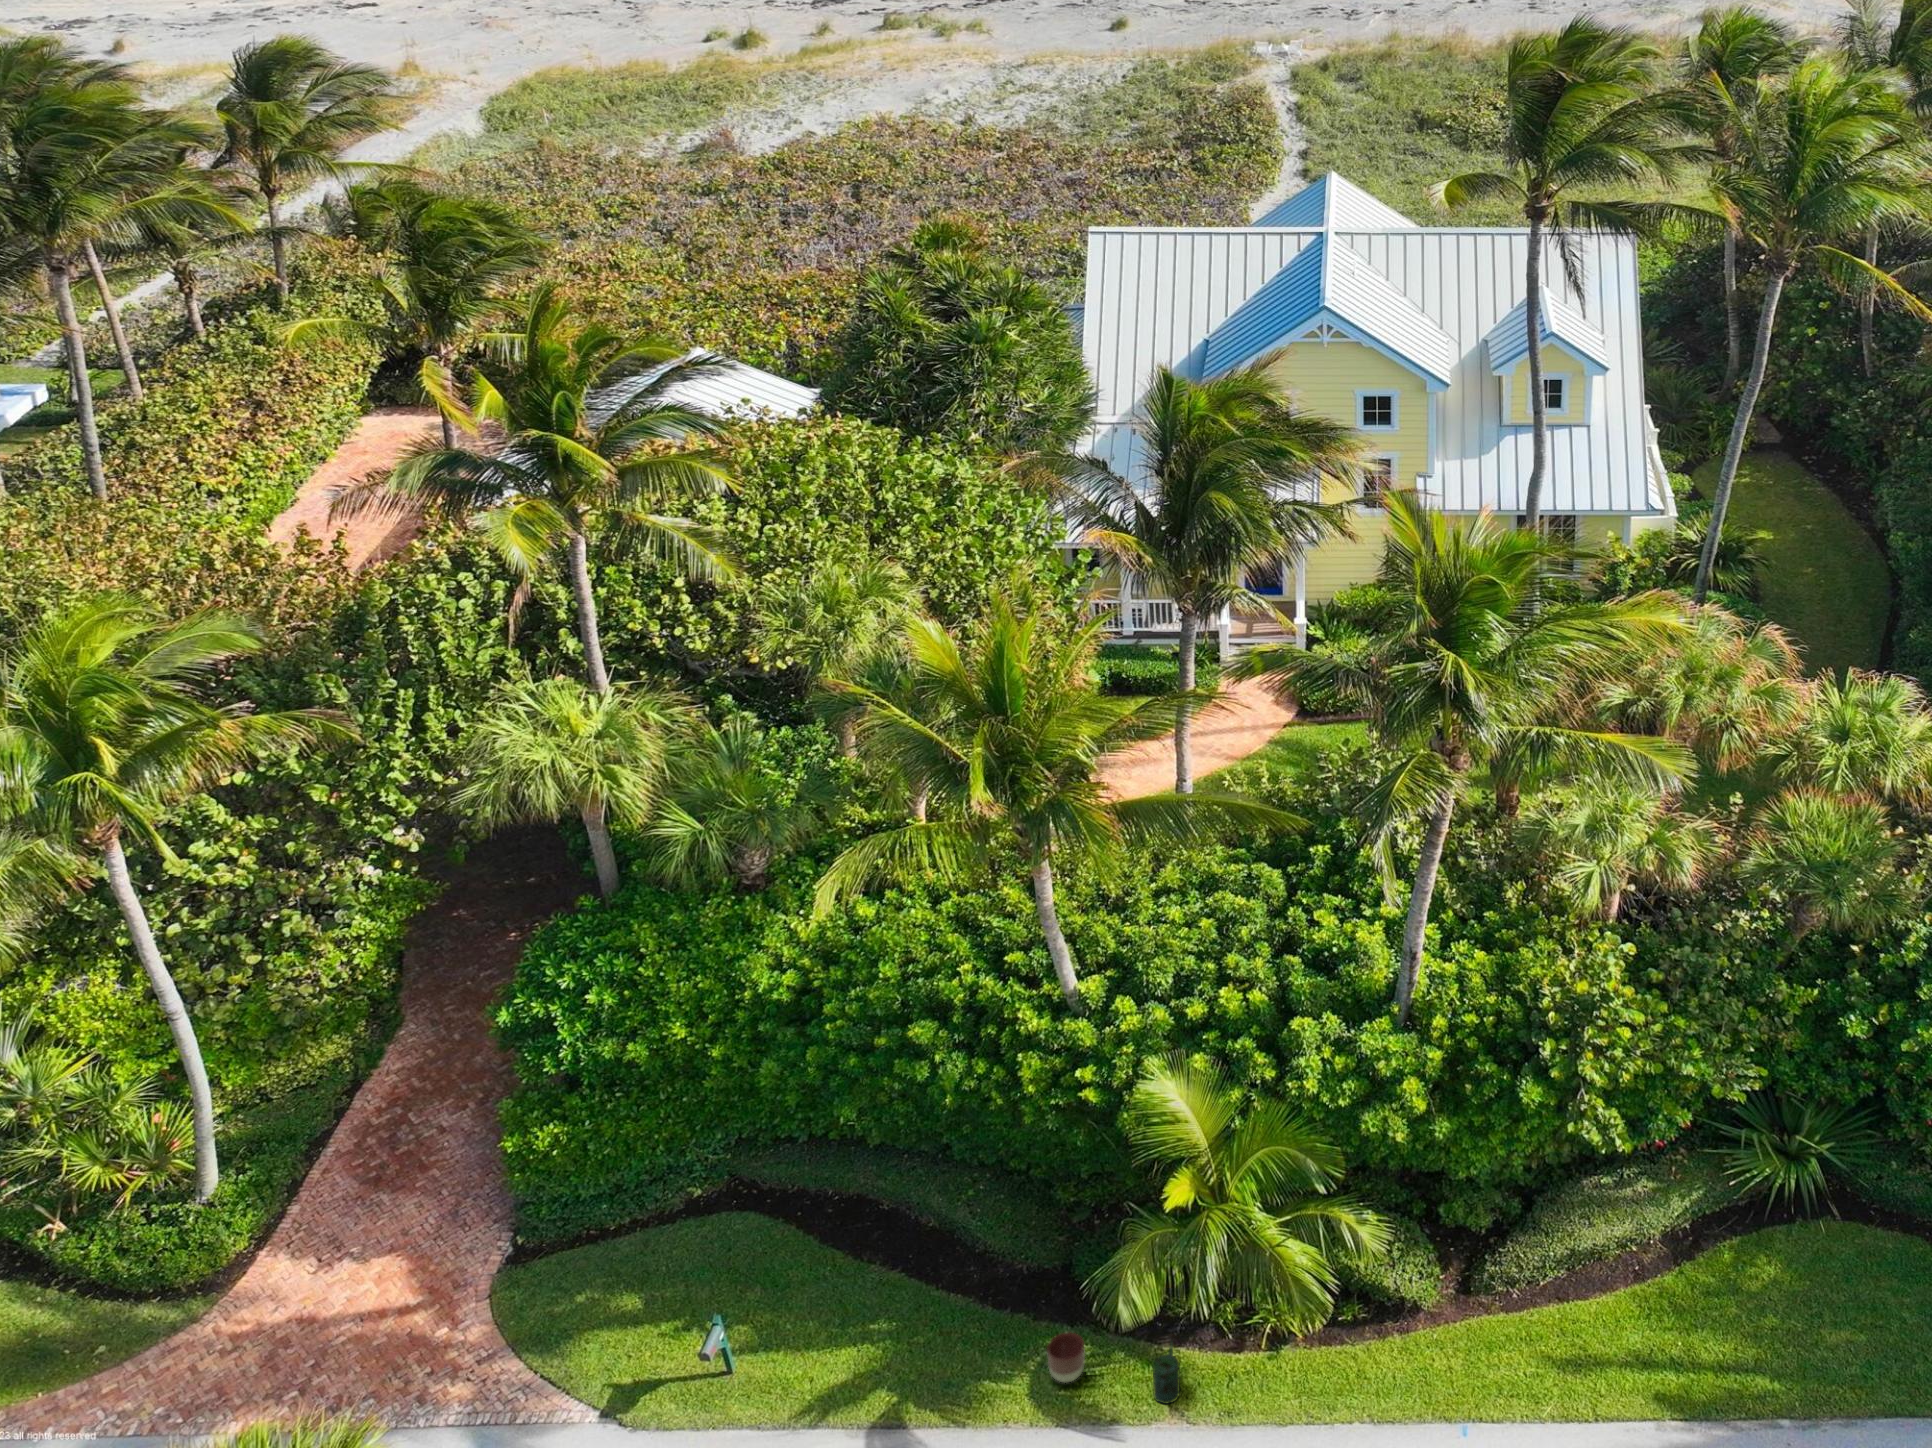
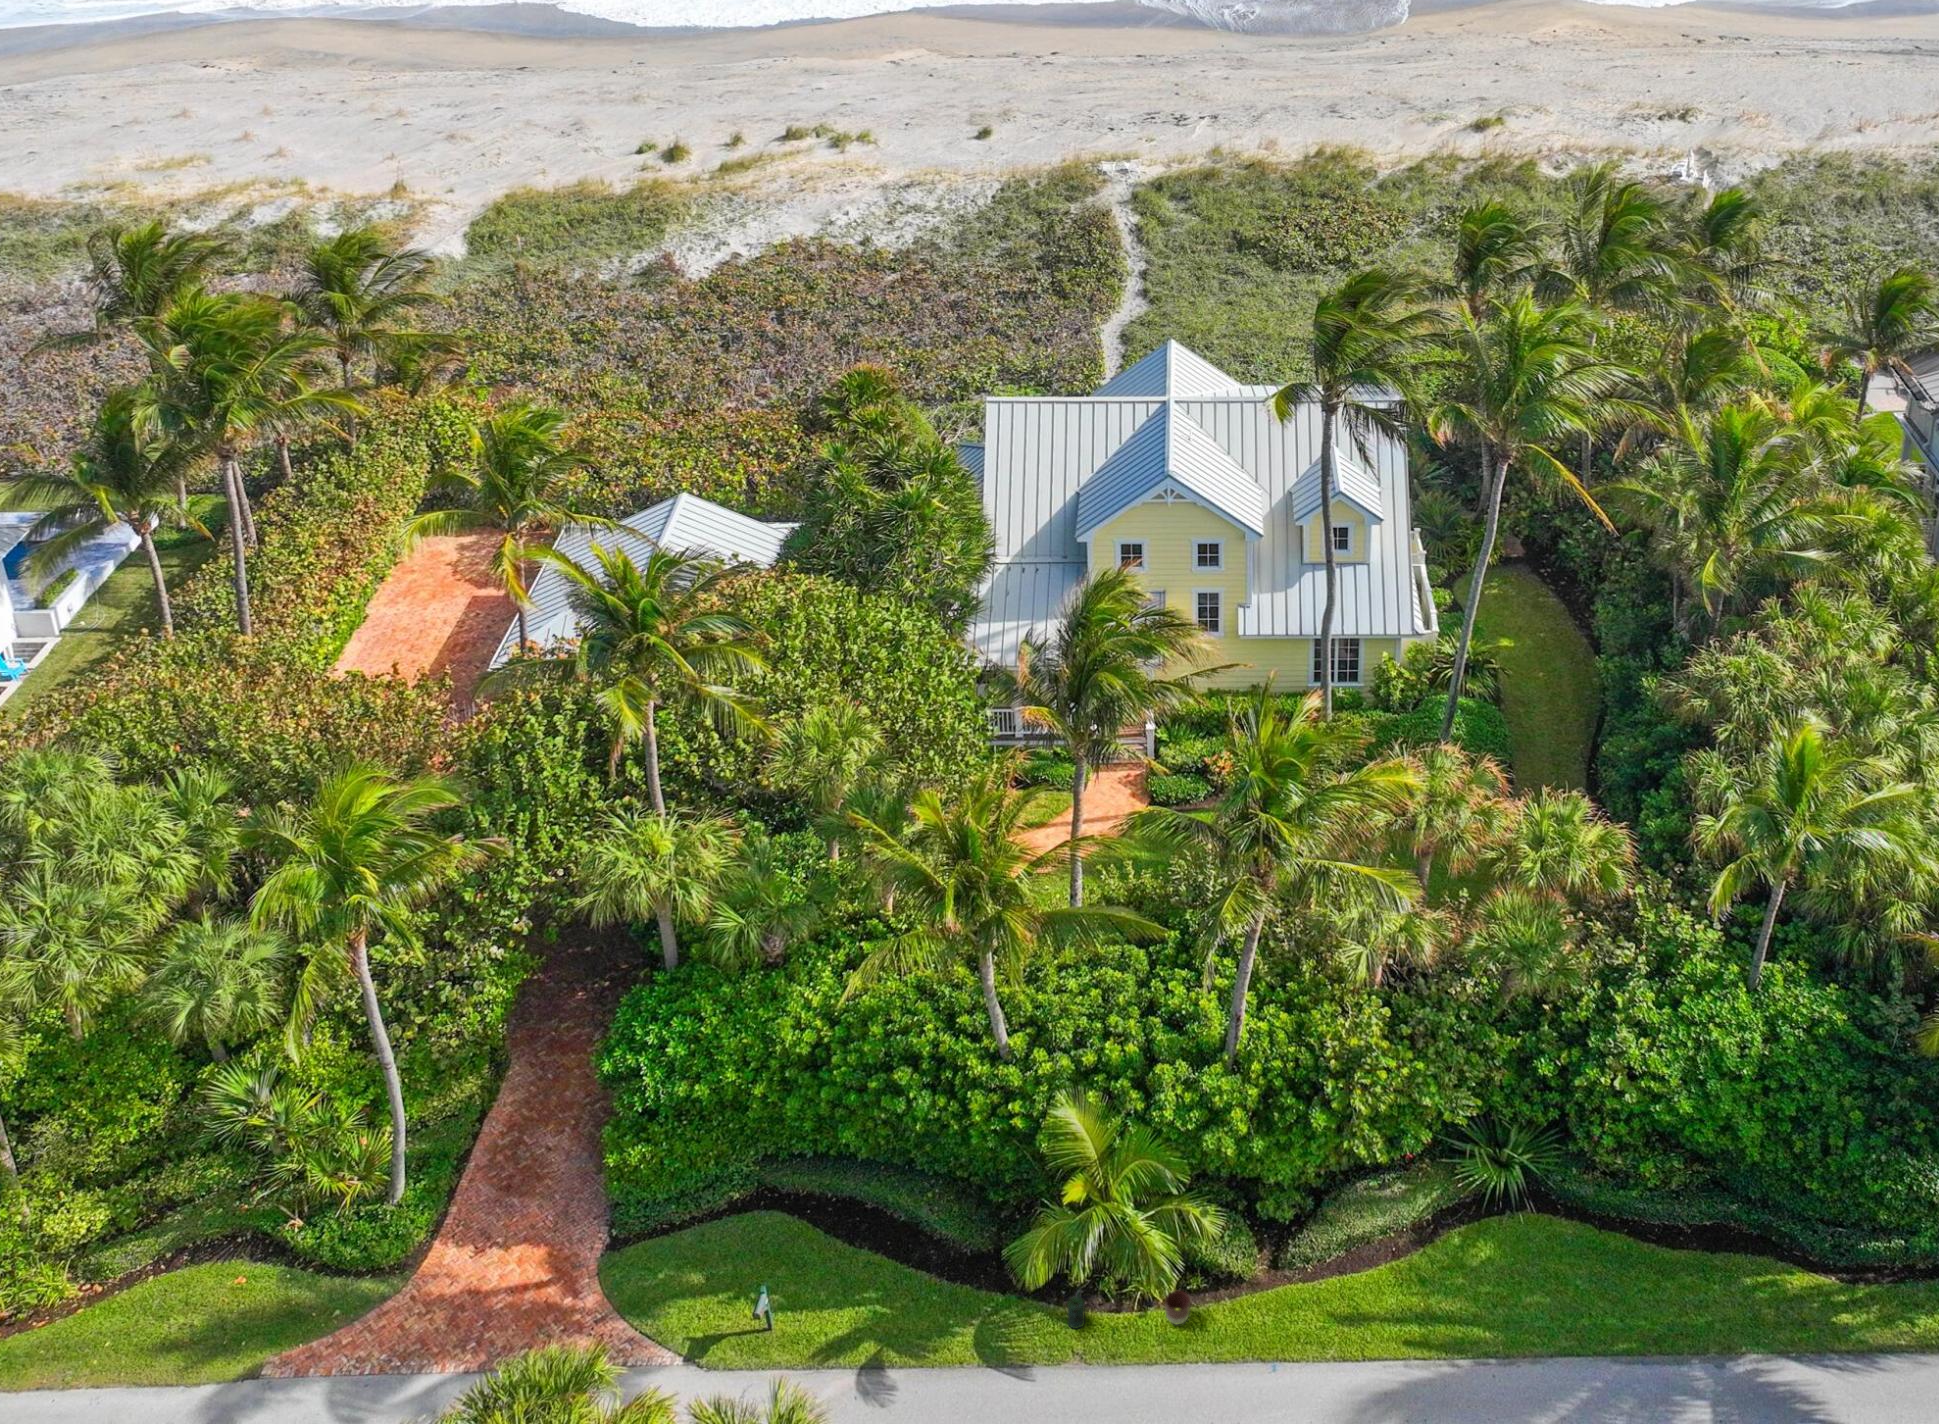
planter: present [1047,1333,1085,1382] -> present [1165,1291,1190,1324]

